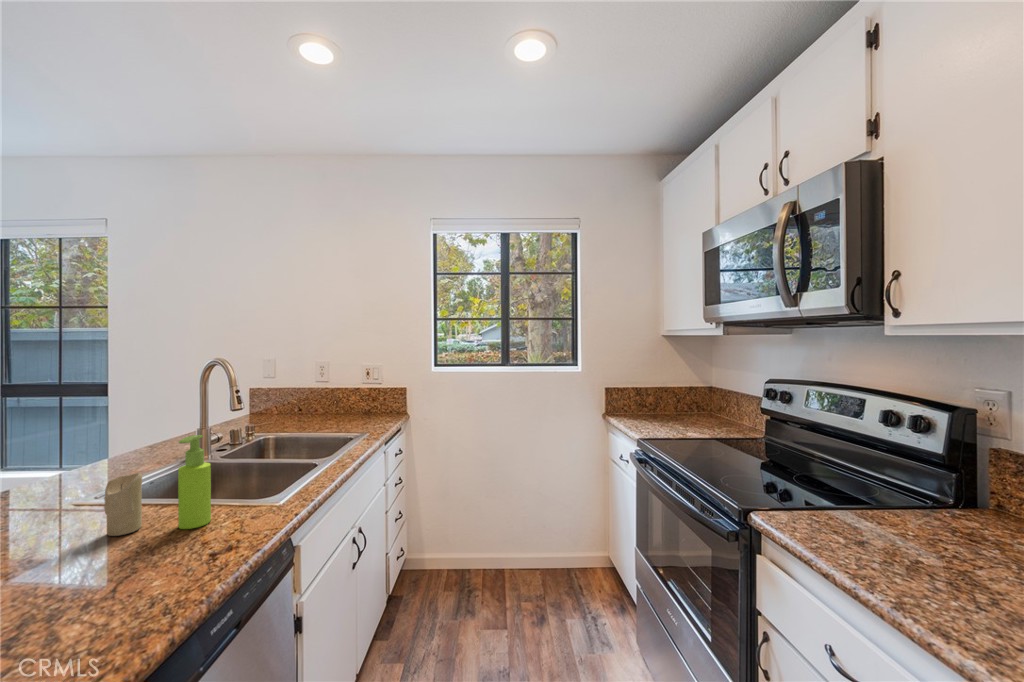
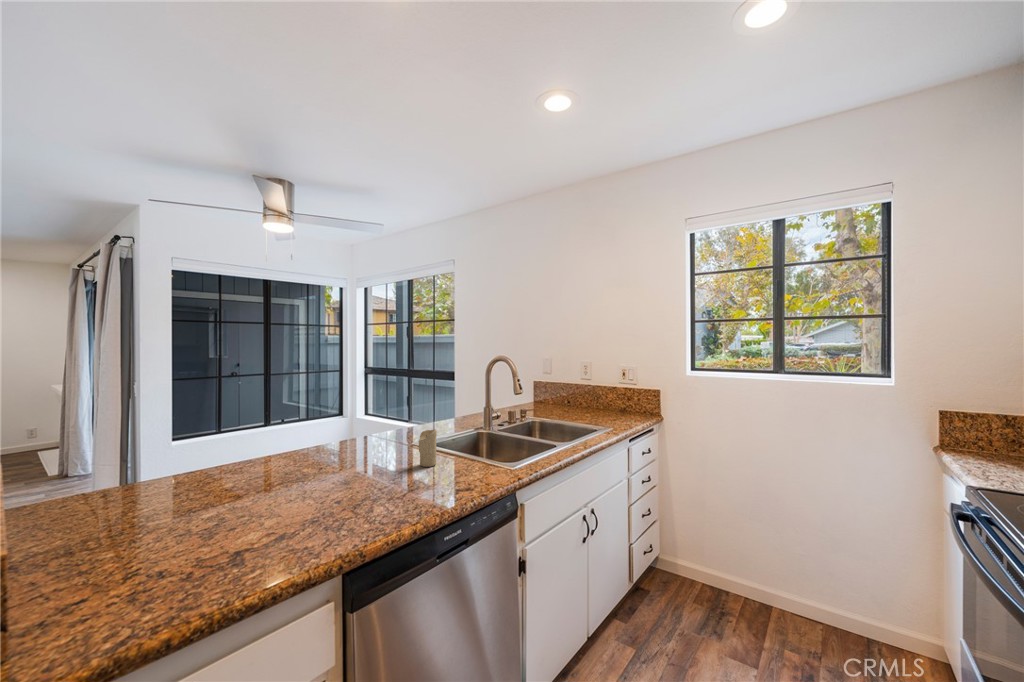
soap dispenser: present [178,435,211,529] -> none [450,409,469,472]

